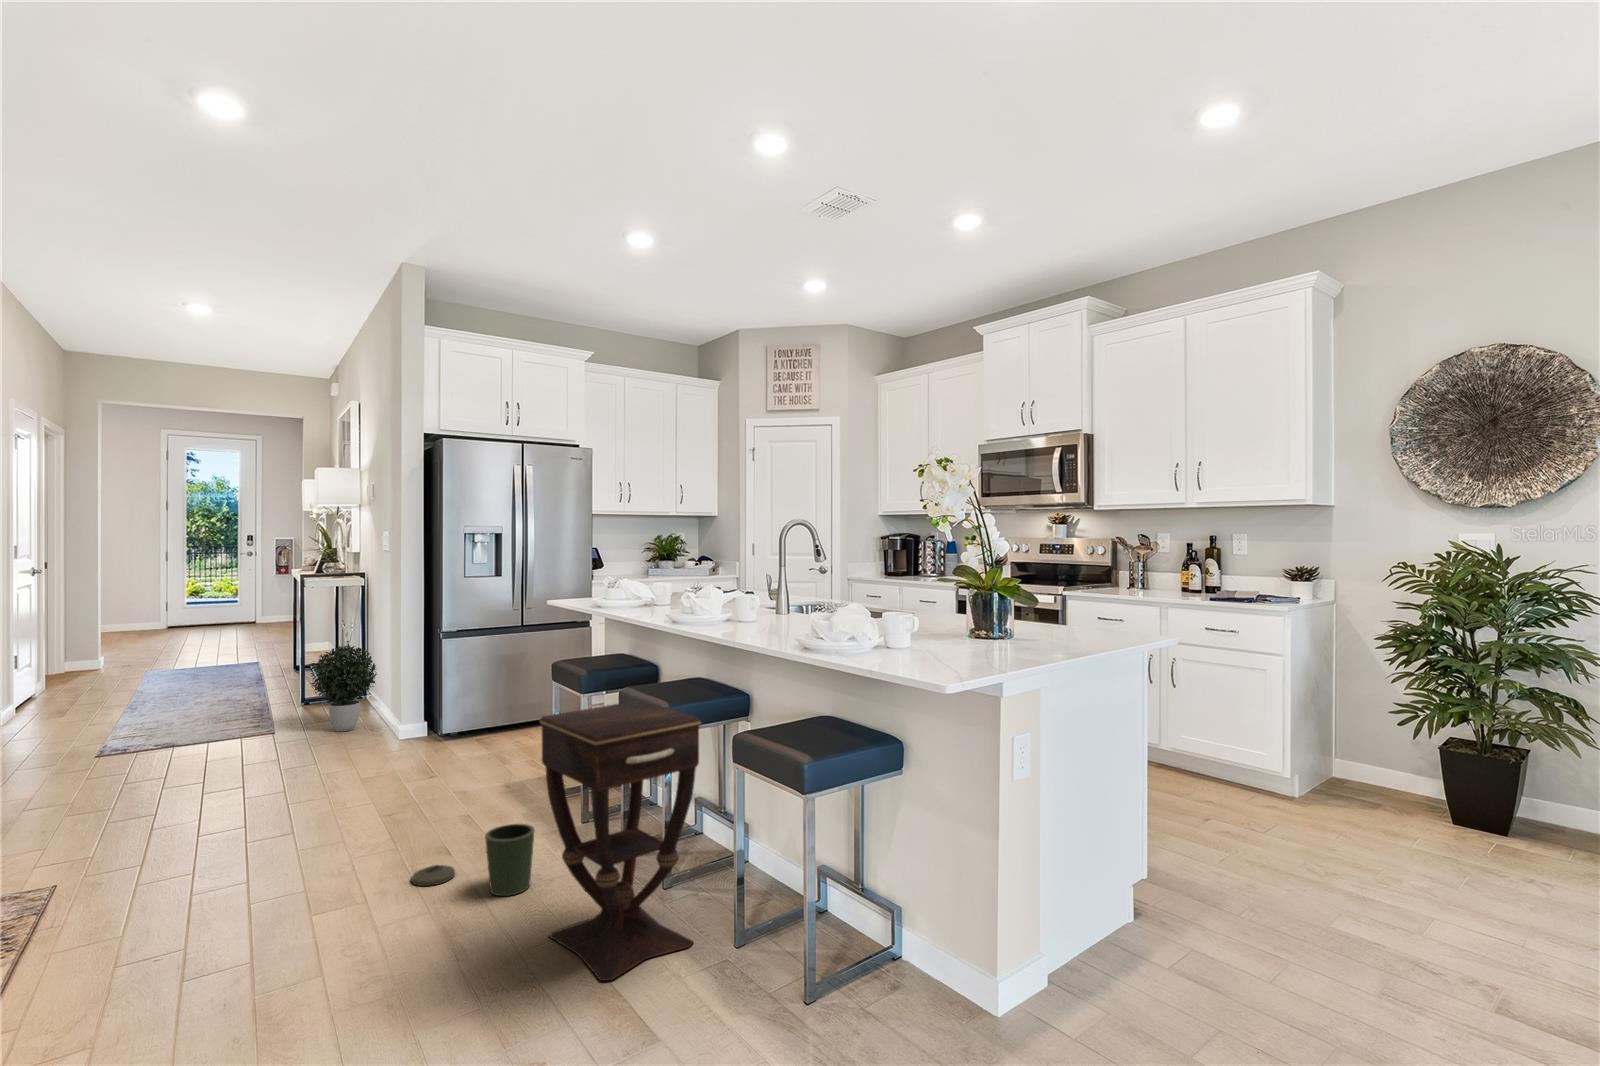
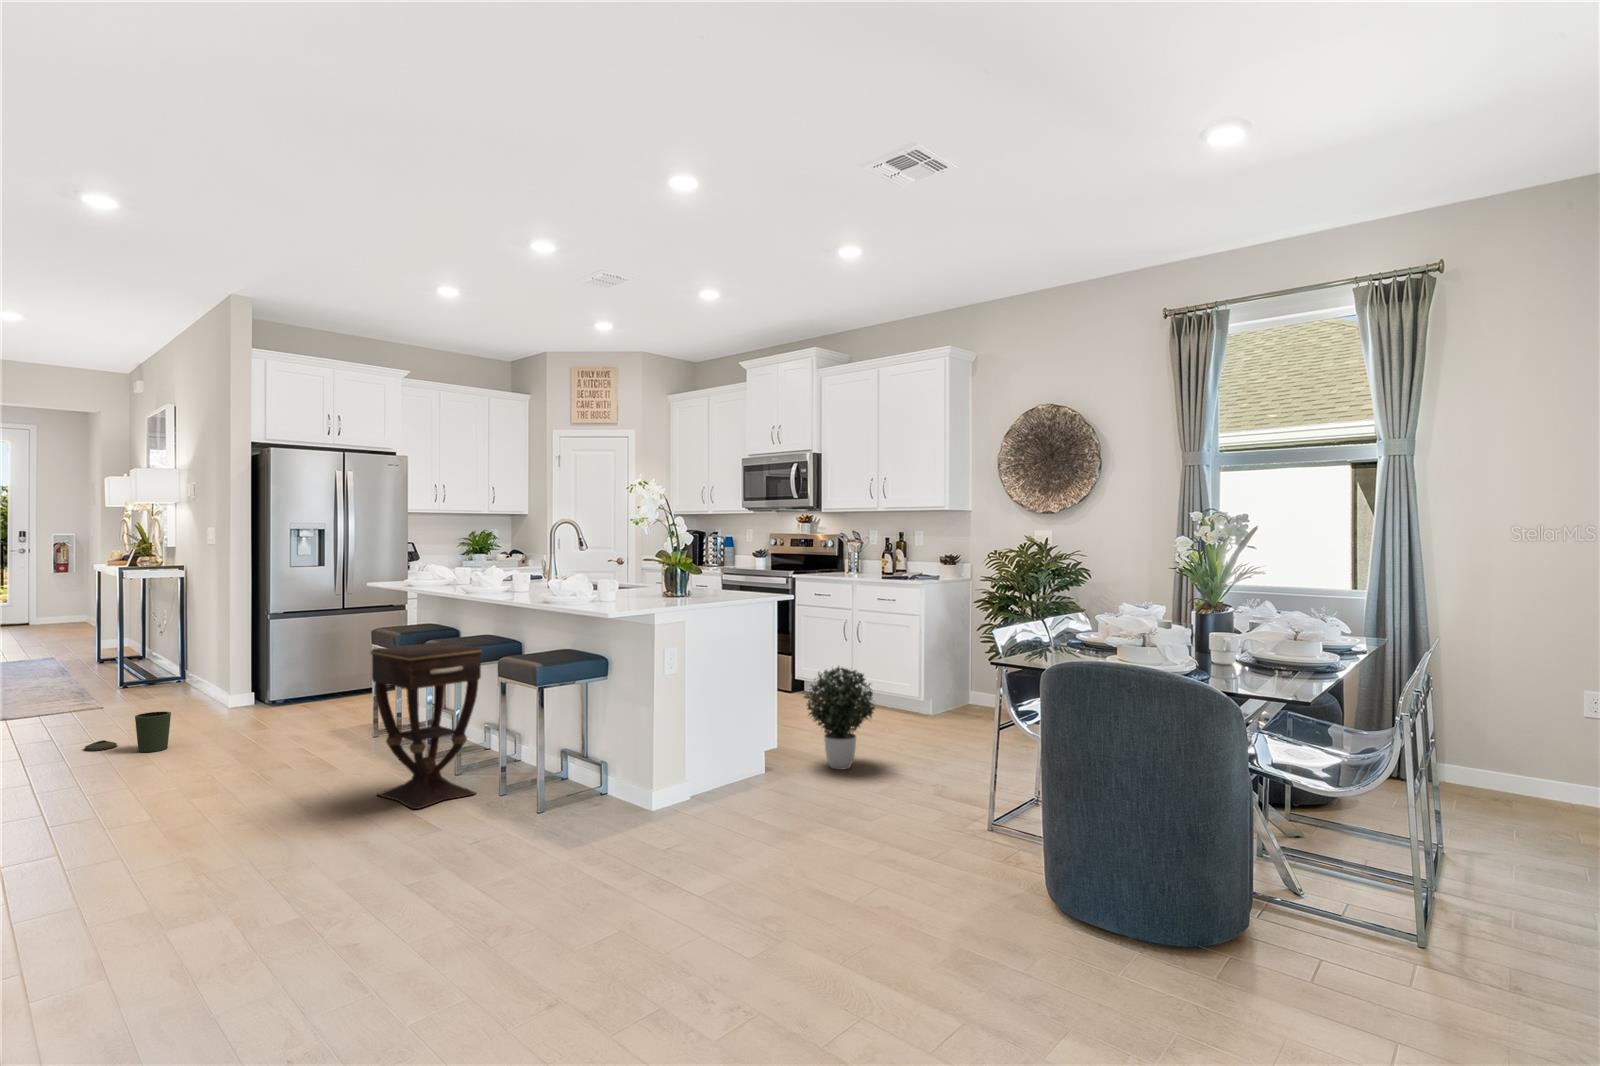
potted plant: present [309,644,377,732] -> present [804,667,875,770]
trash can: present [412,824,534,896] -> present [84,712,171,752]

